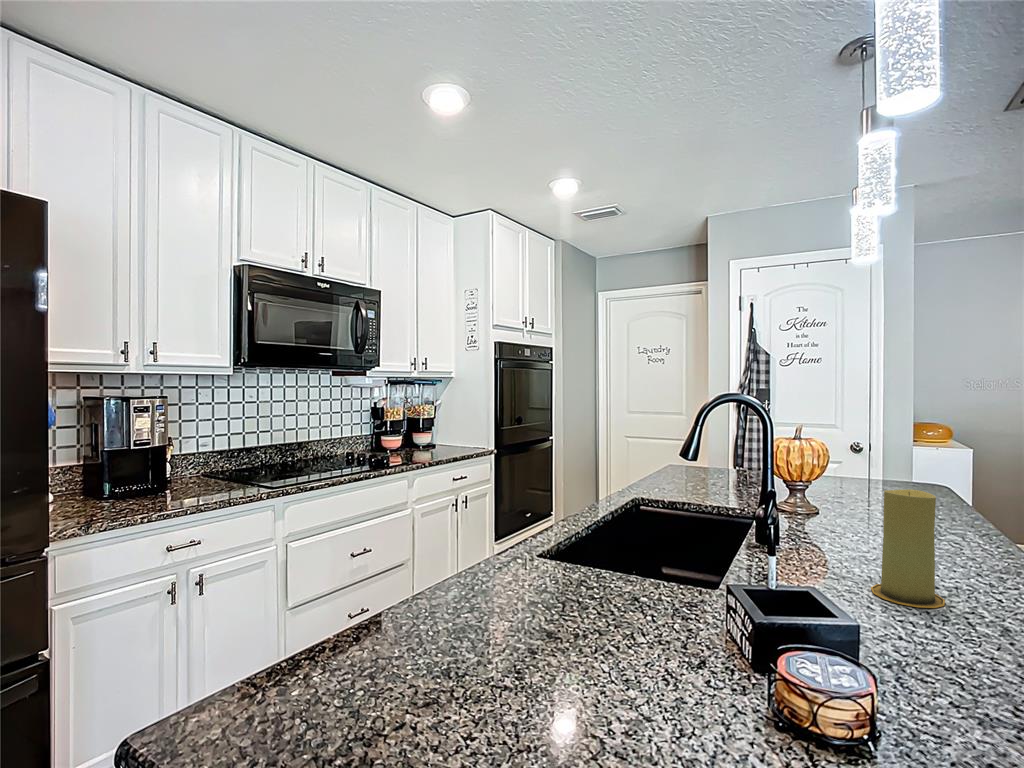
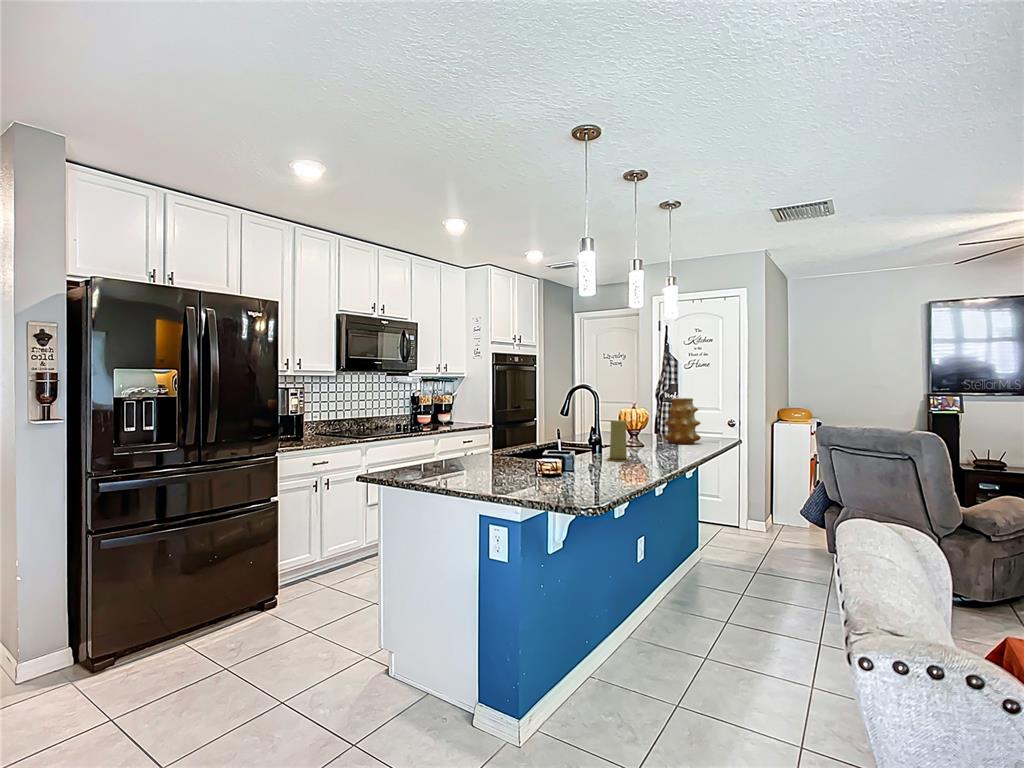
vase: none [837,416,916,505] -> present [664,398,701,444]

